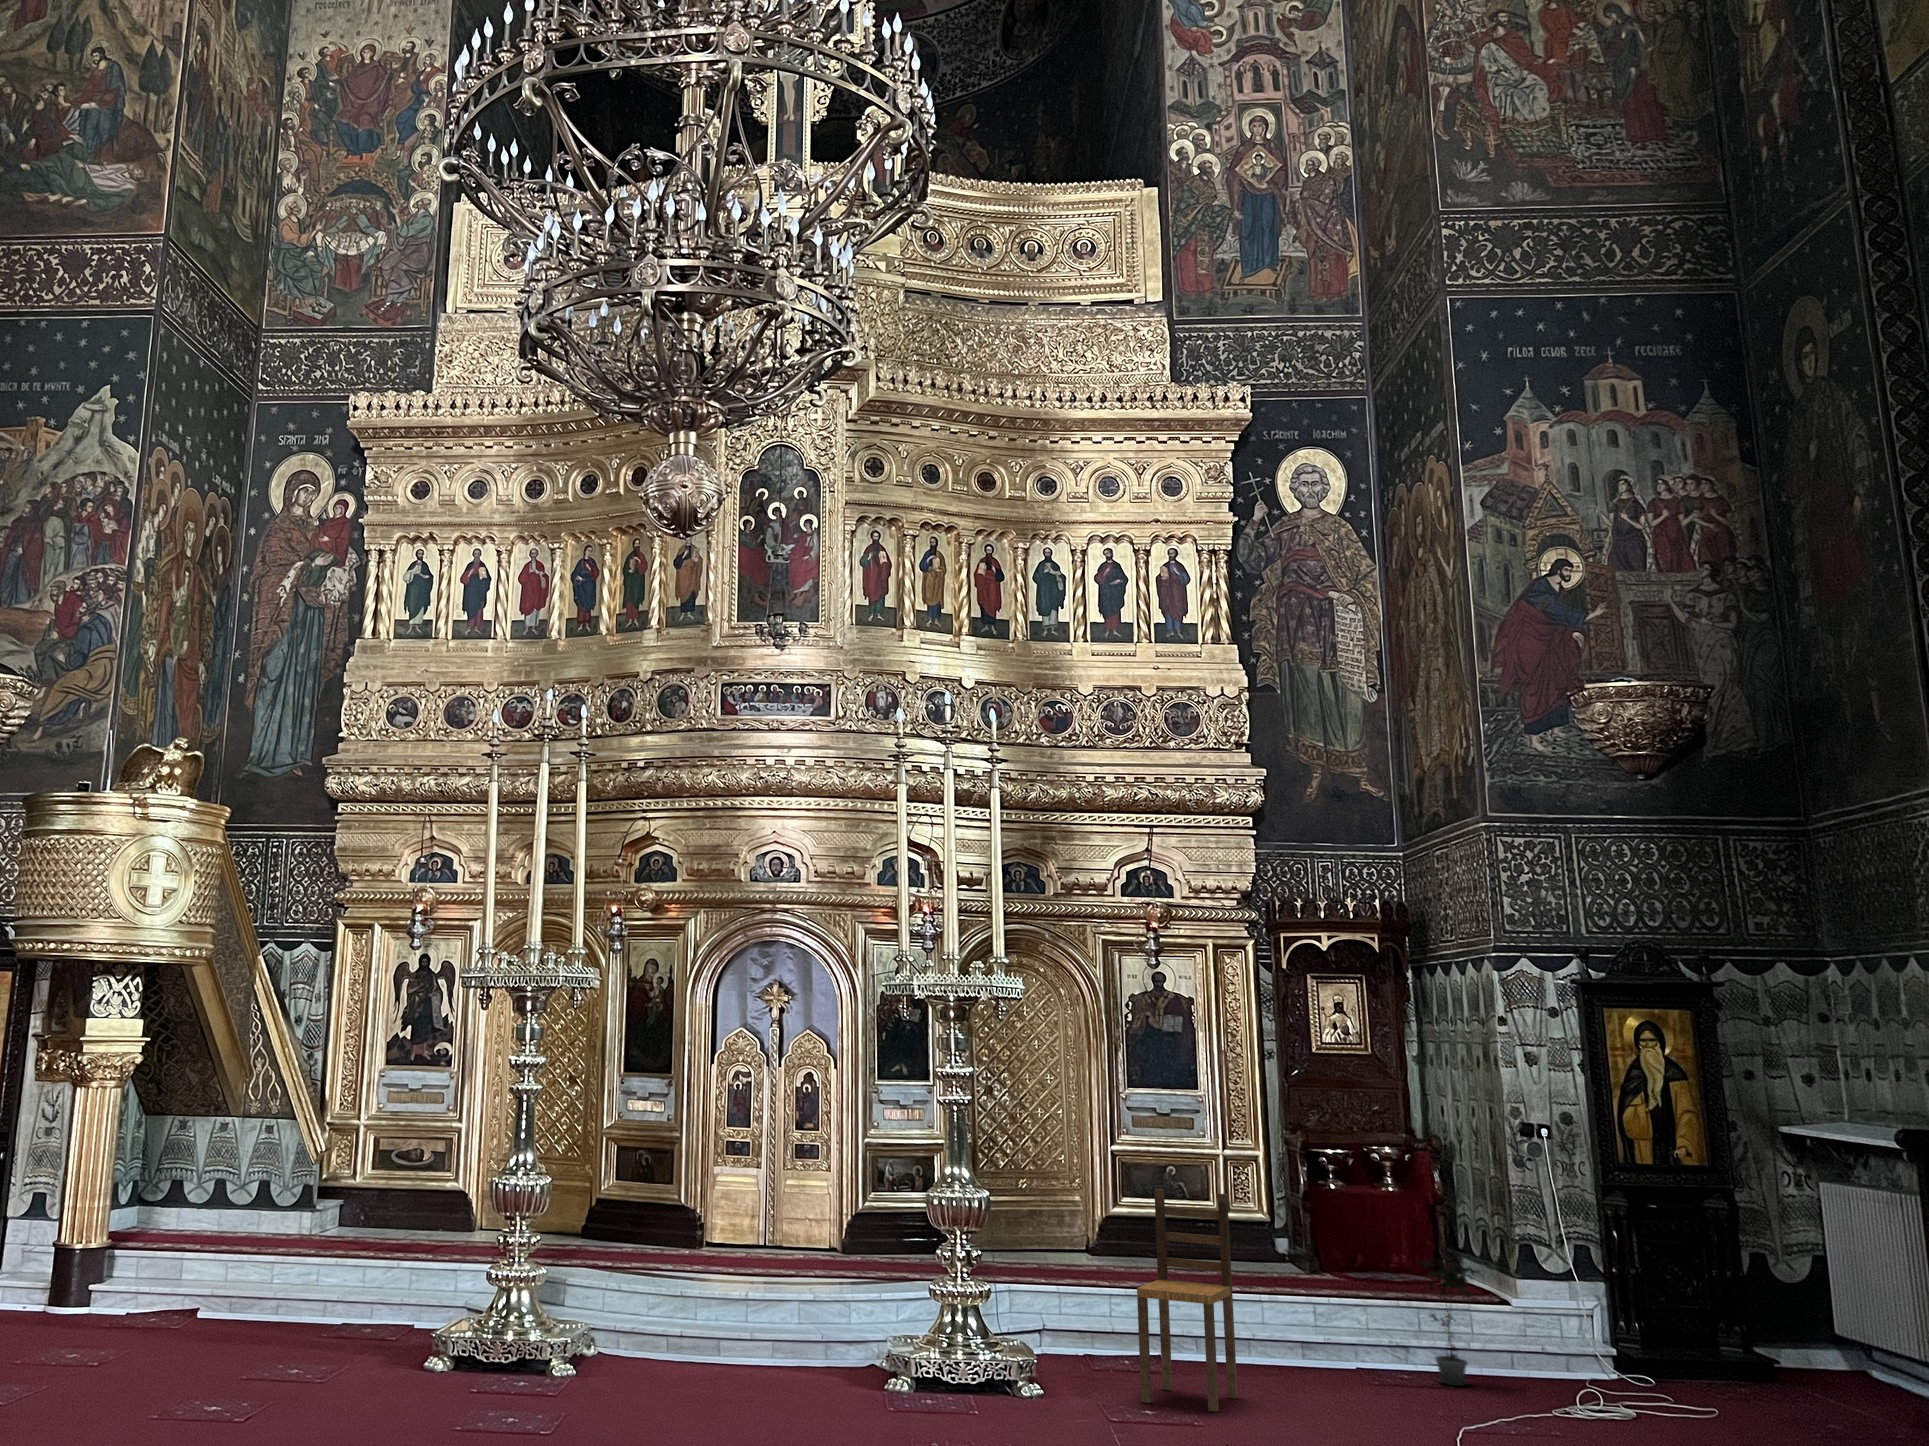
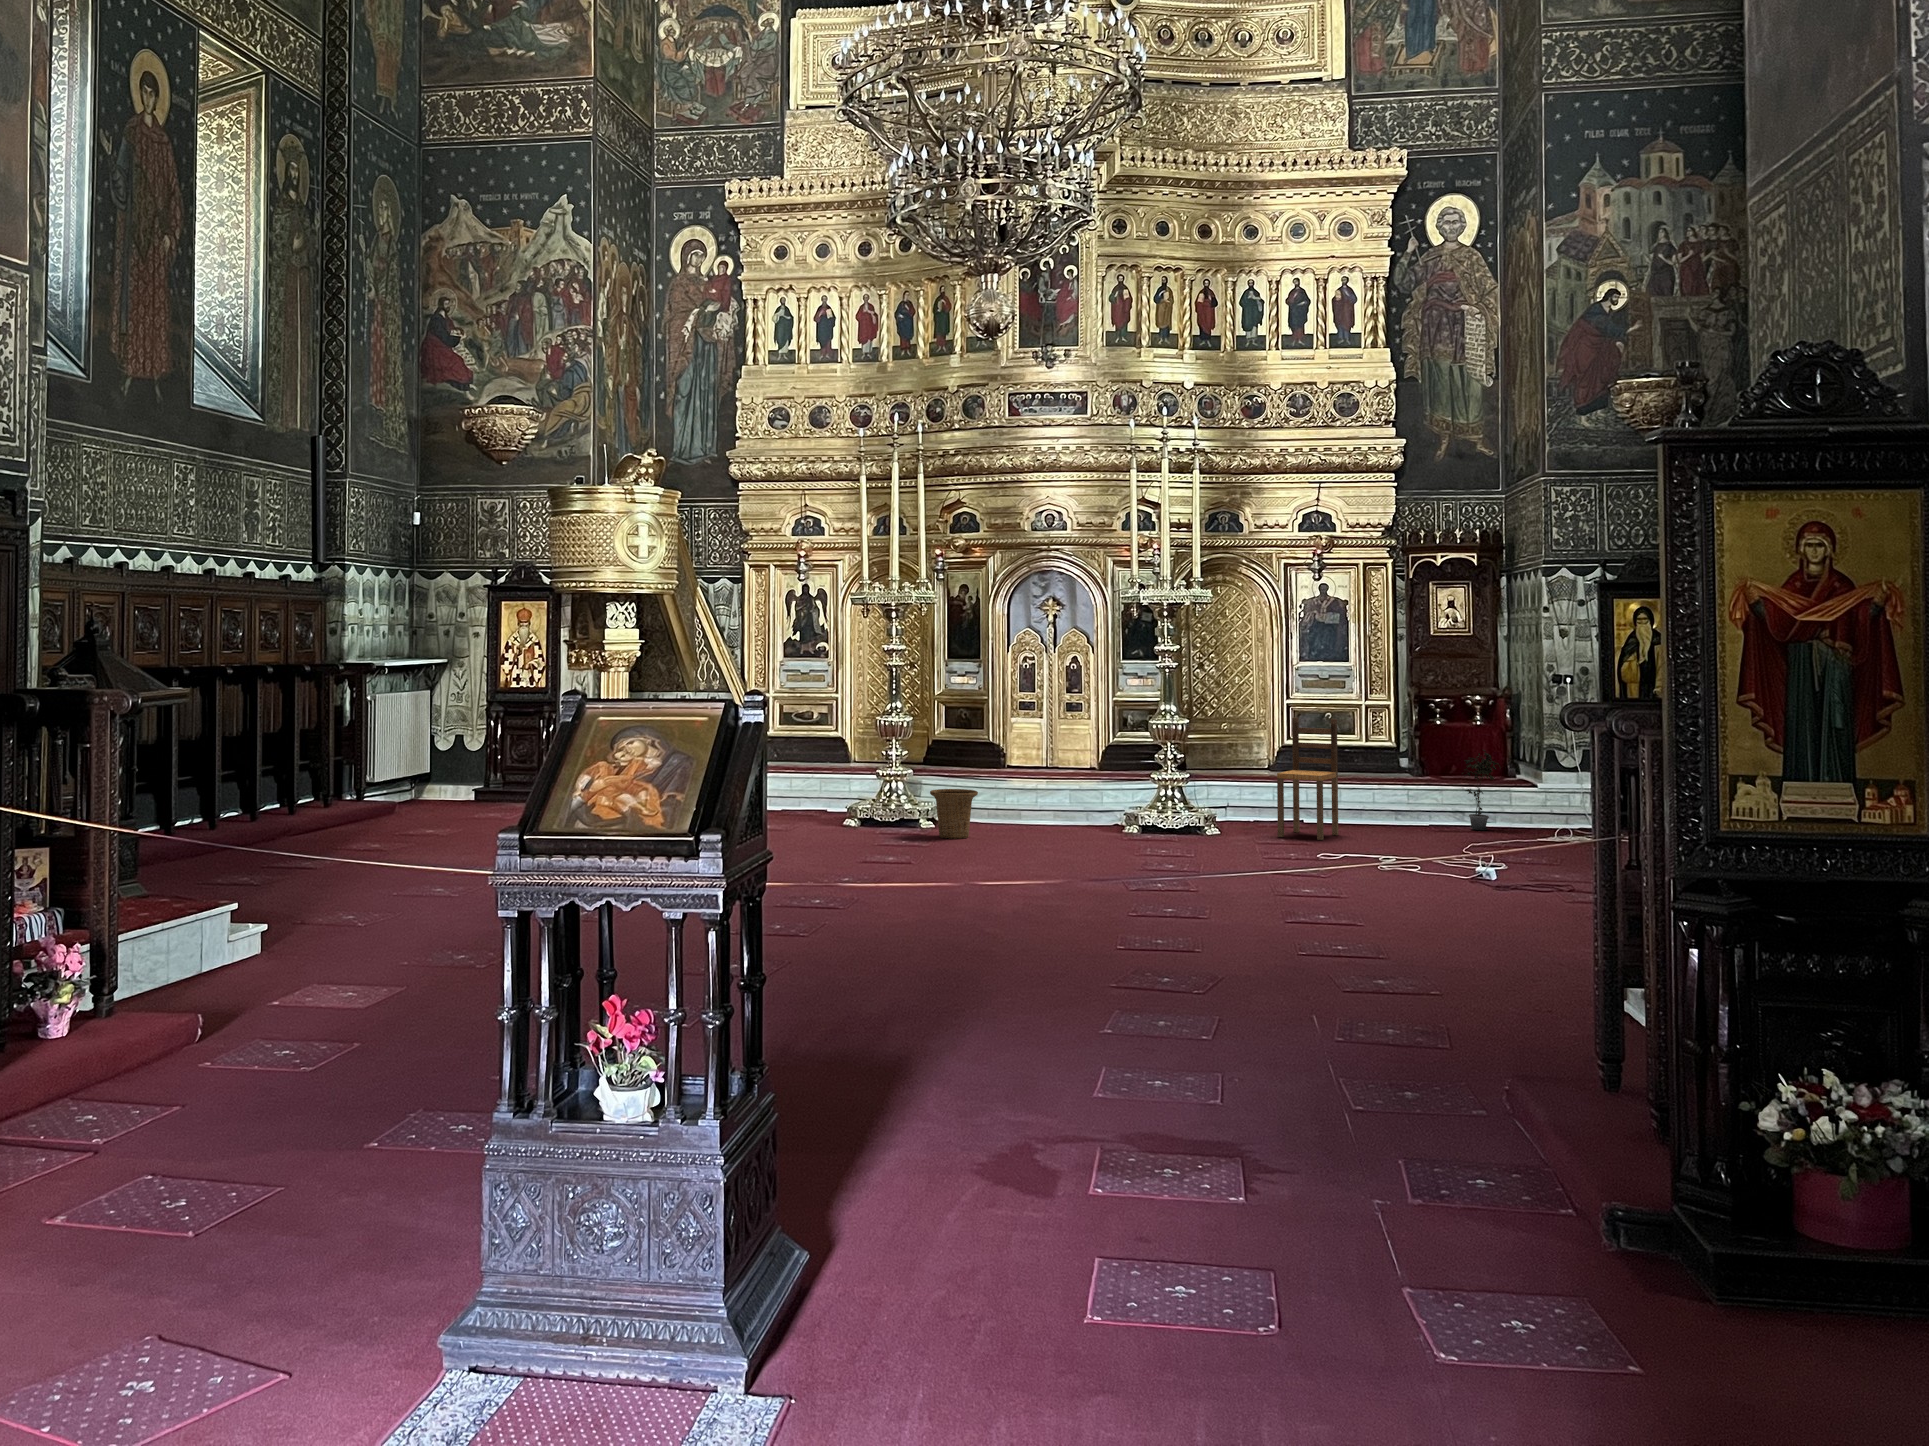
basket: none [561,1310,643,1407] -> present [930,789,978,839]

